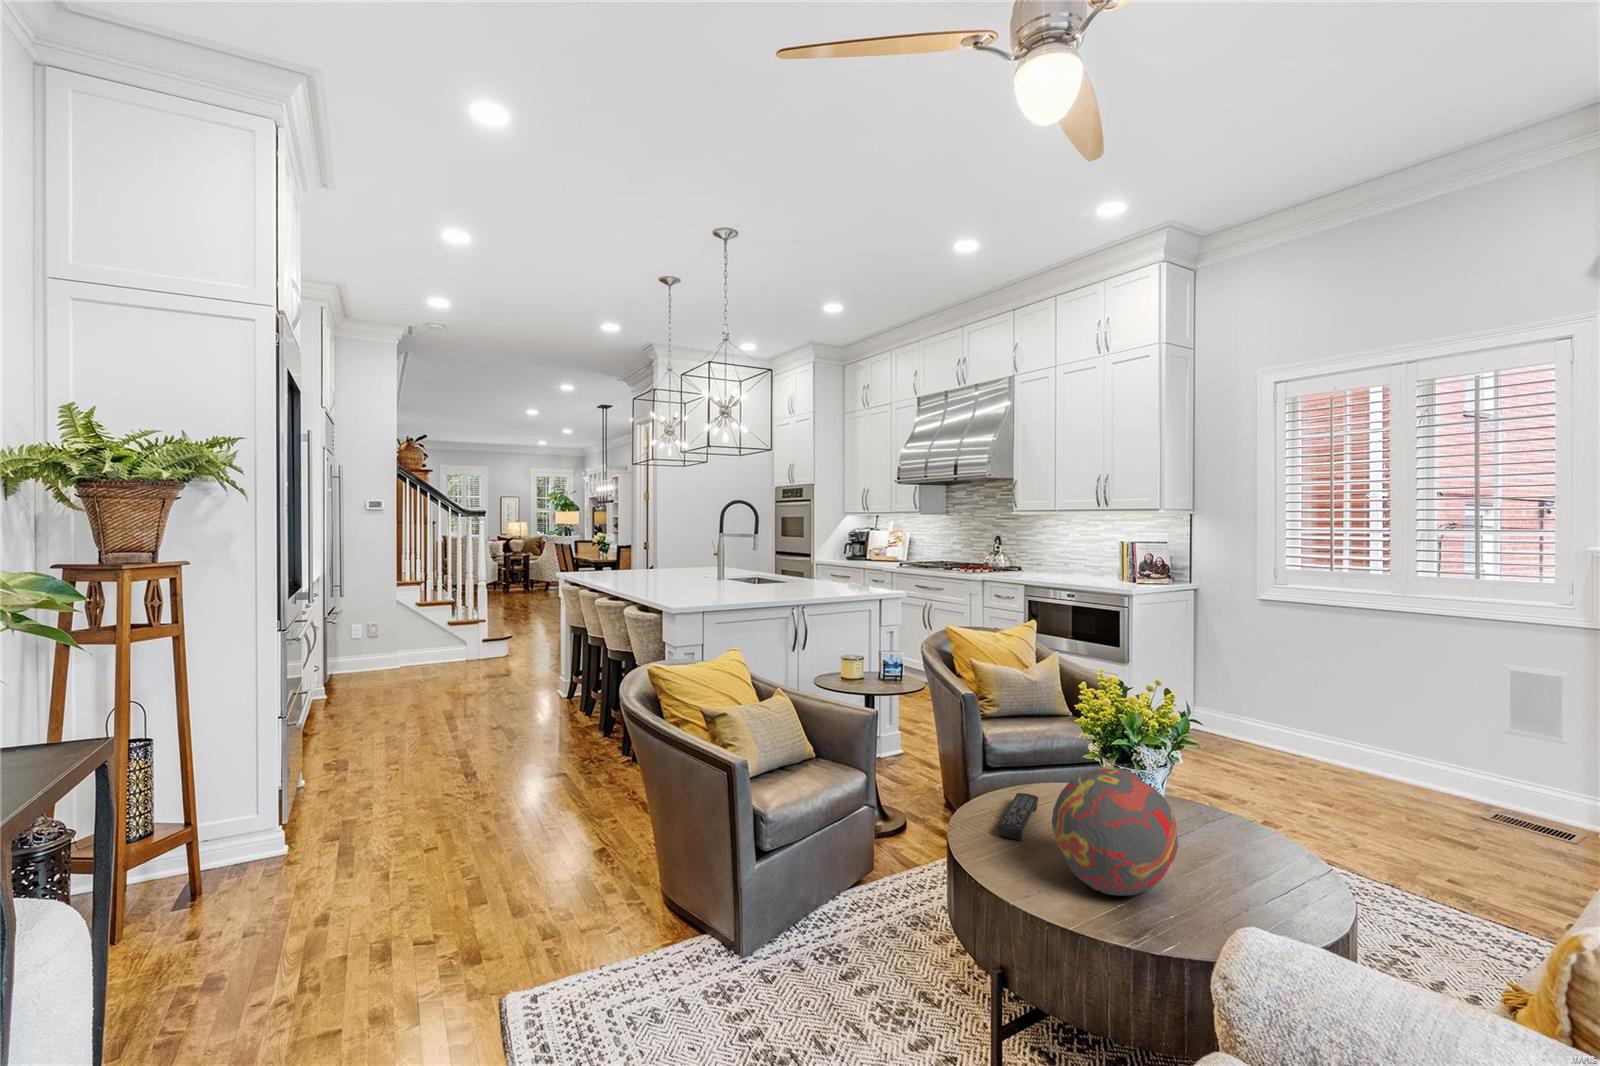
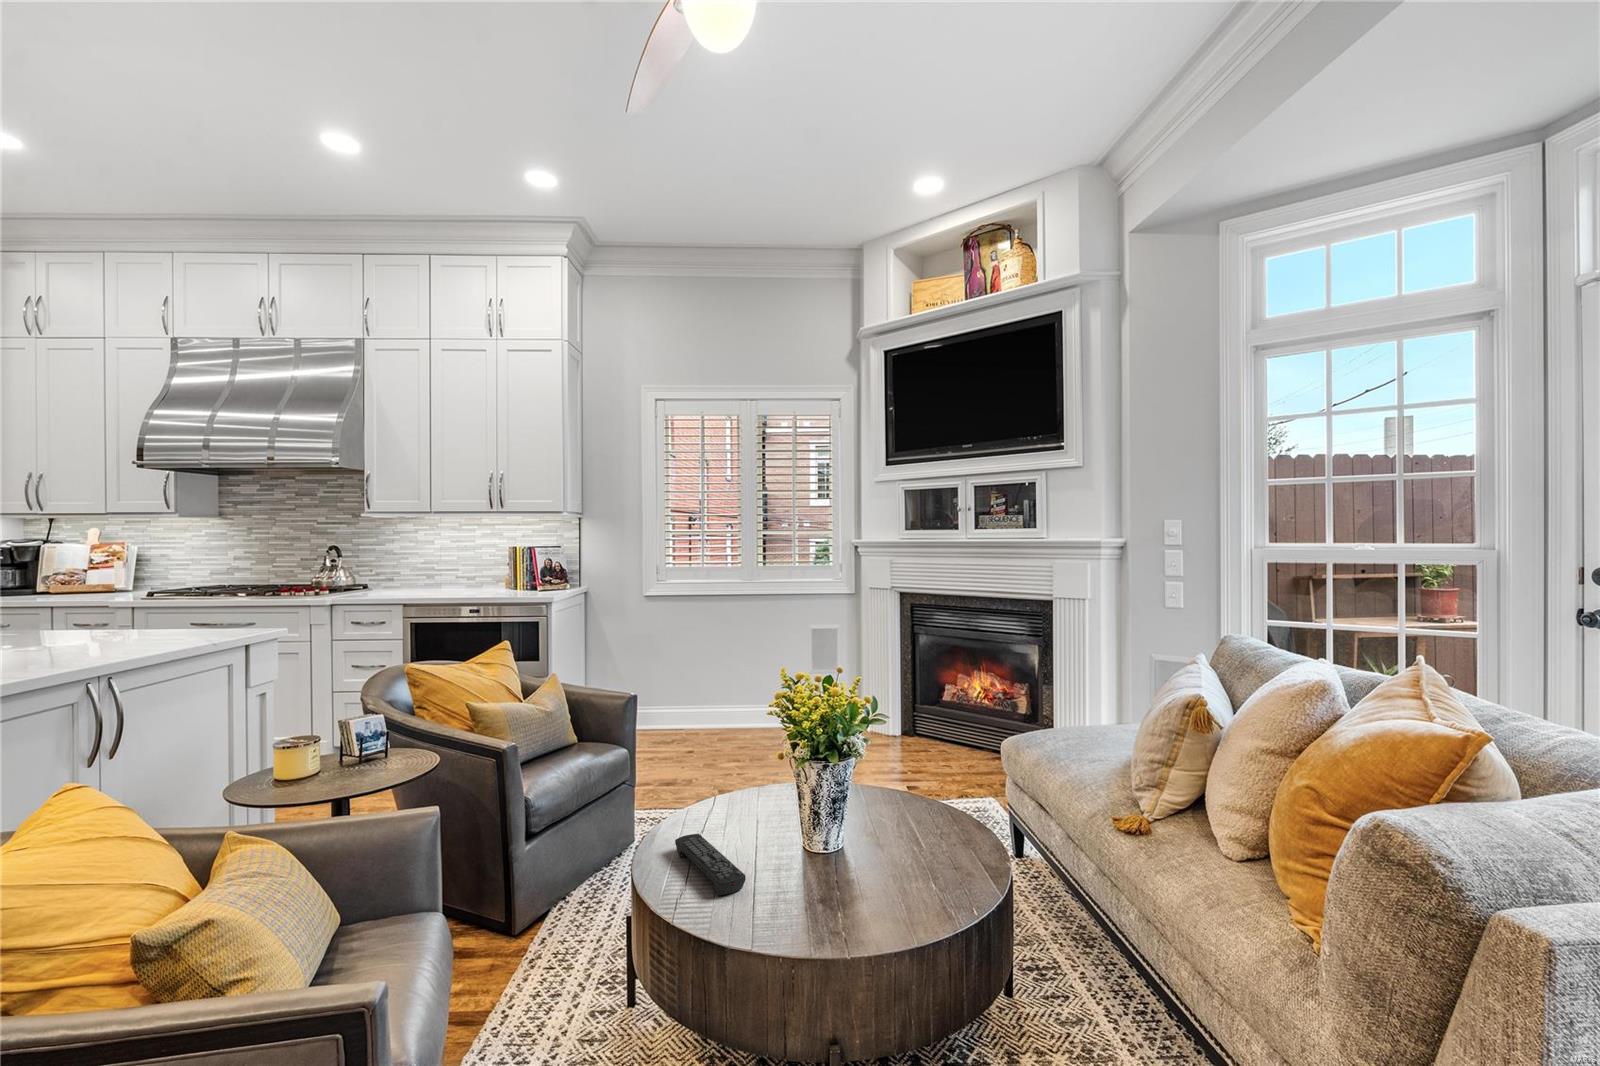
decorative orb: present [1052,766,1178,896] -> none [806,755,933,897]

